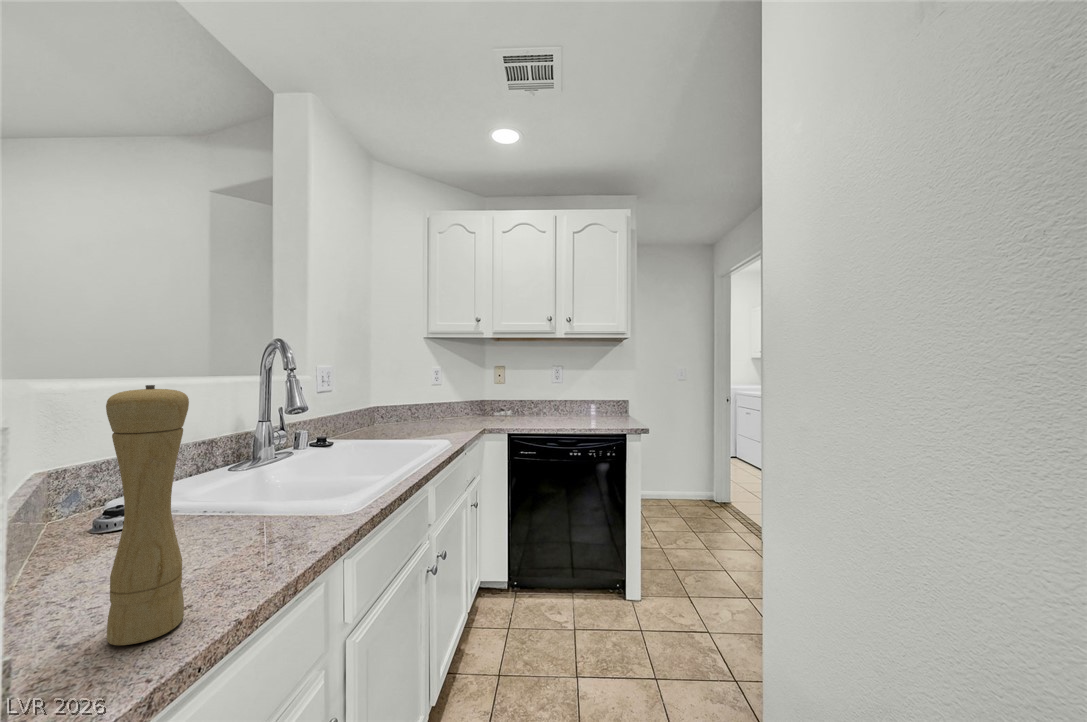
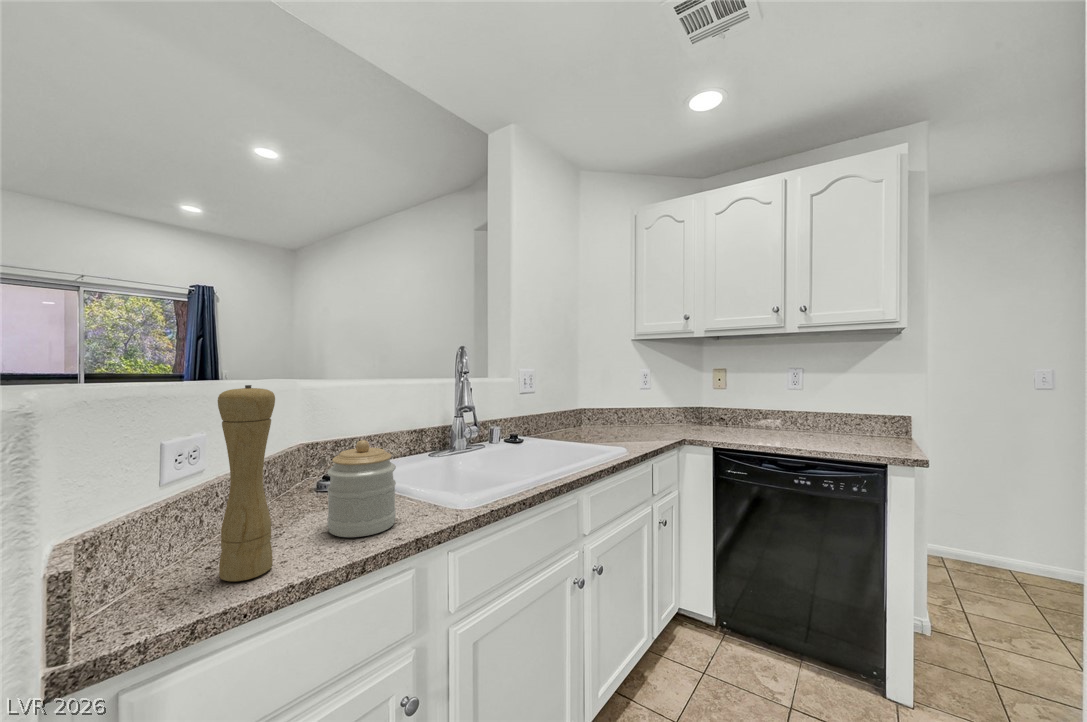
jar: none [202,449,293,566] -> present [327,440,396,537]

